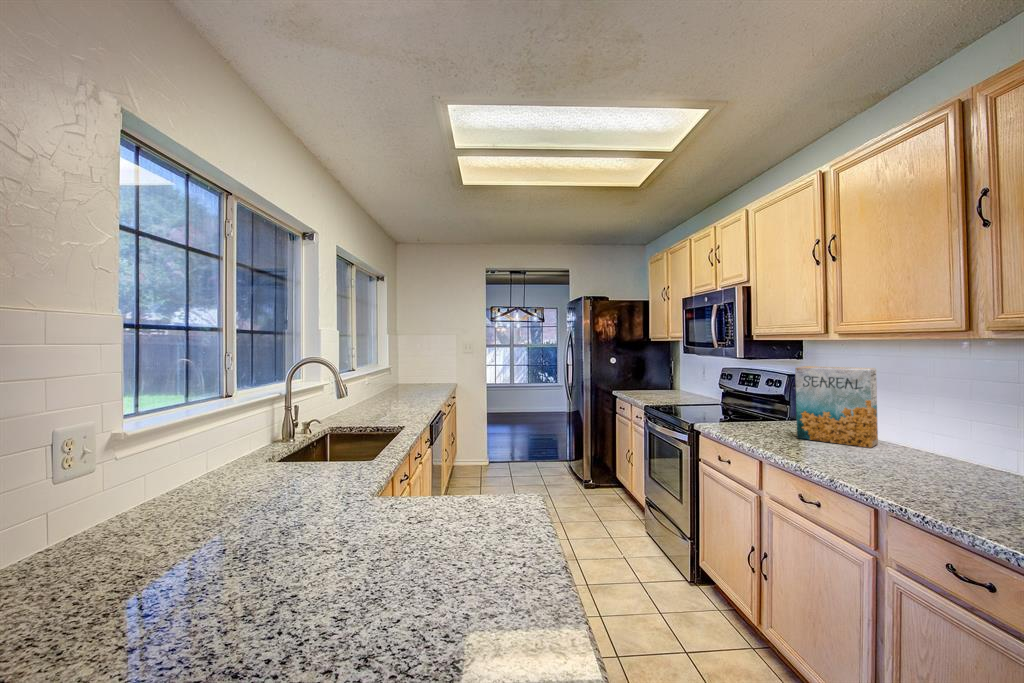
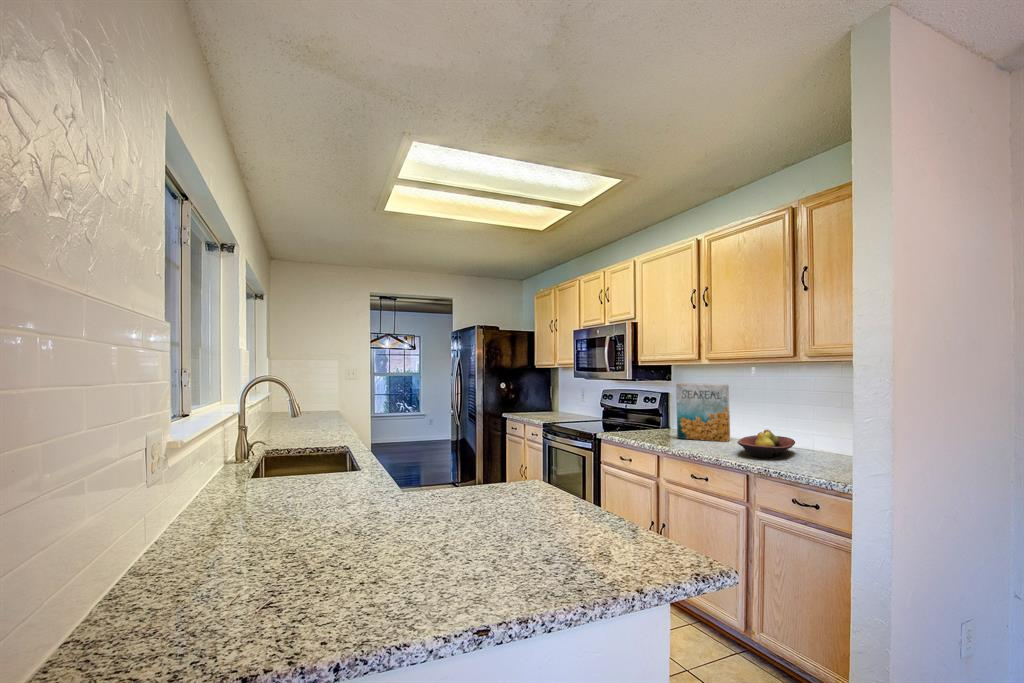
fruit bowl: none [867,440,974,485] -> present [737,430,795,458]

